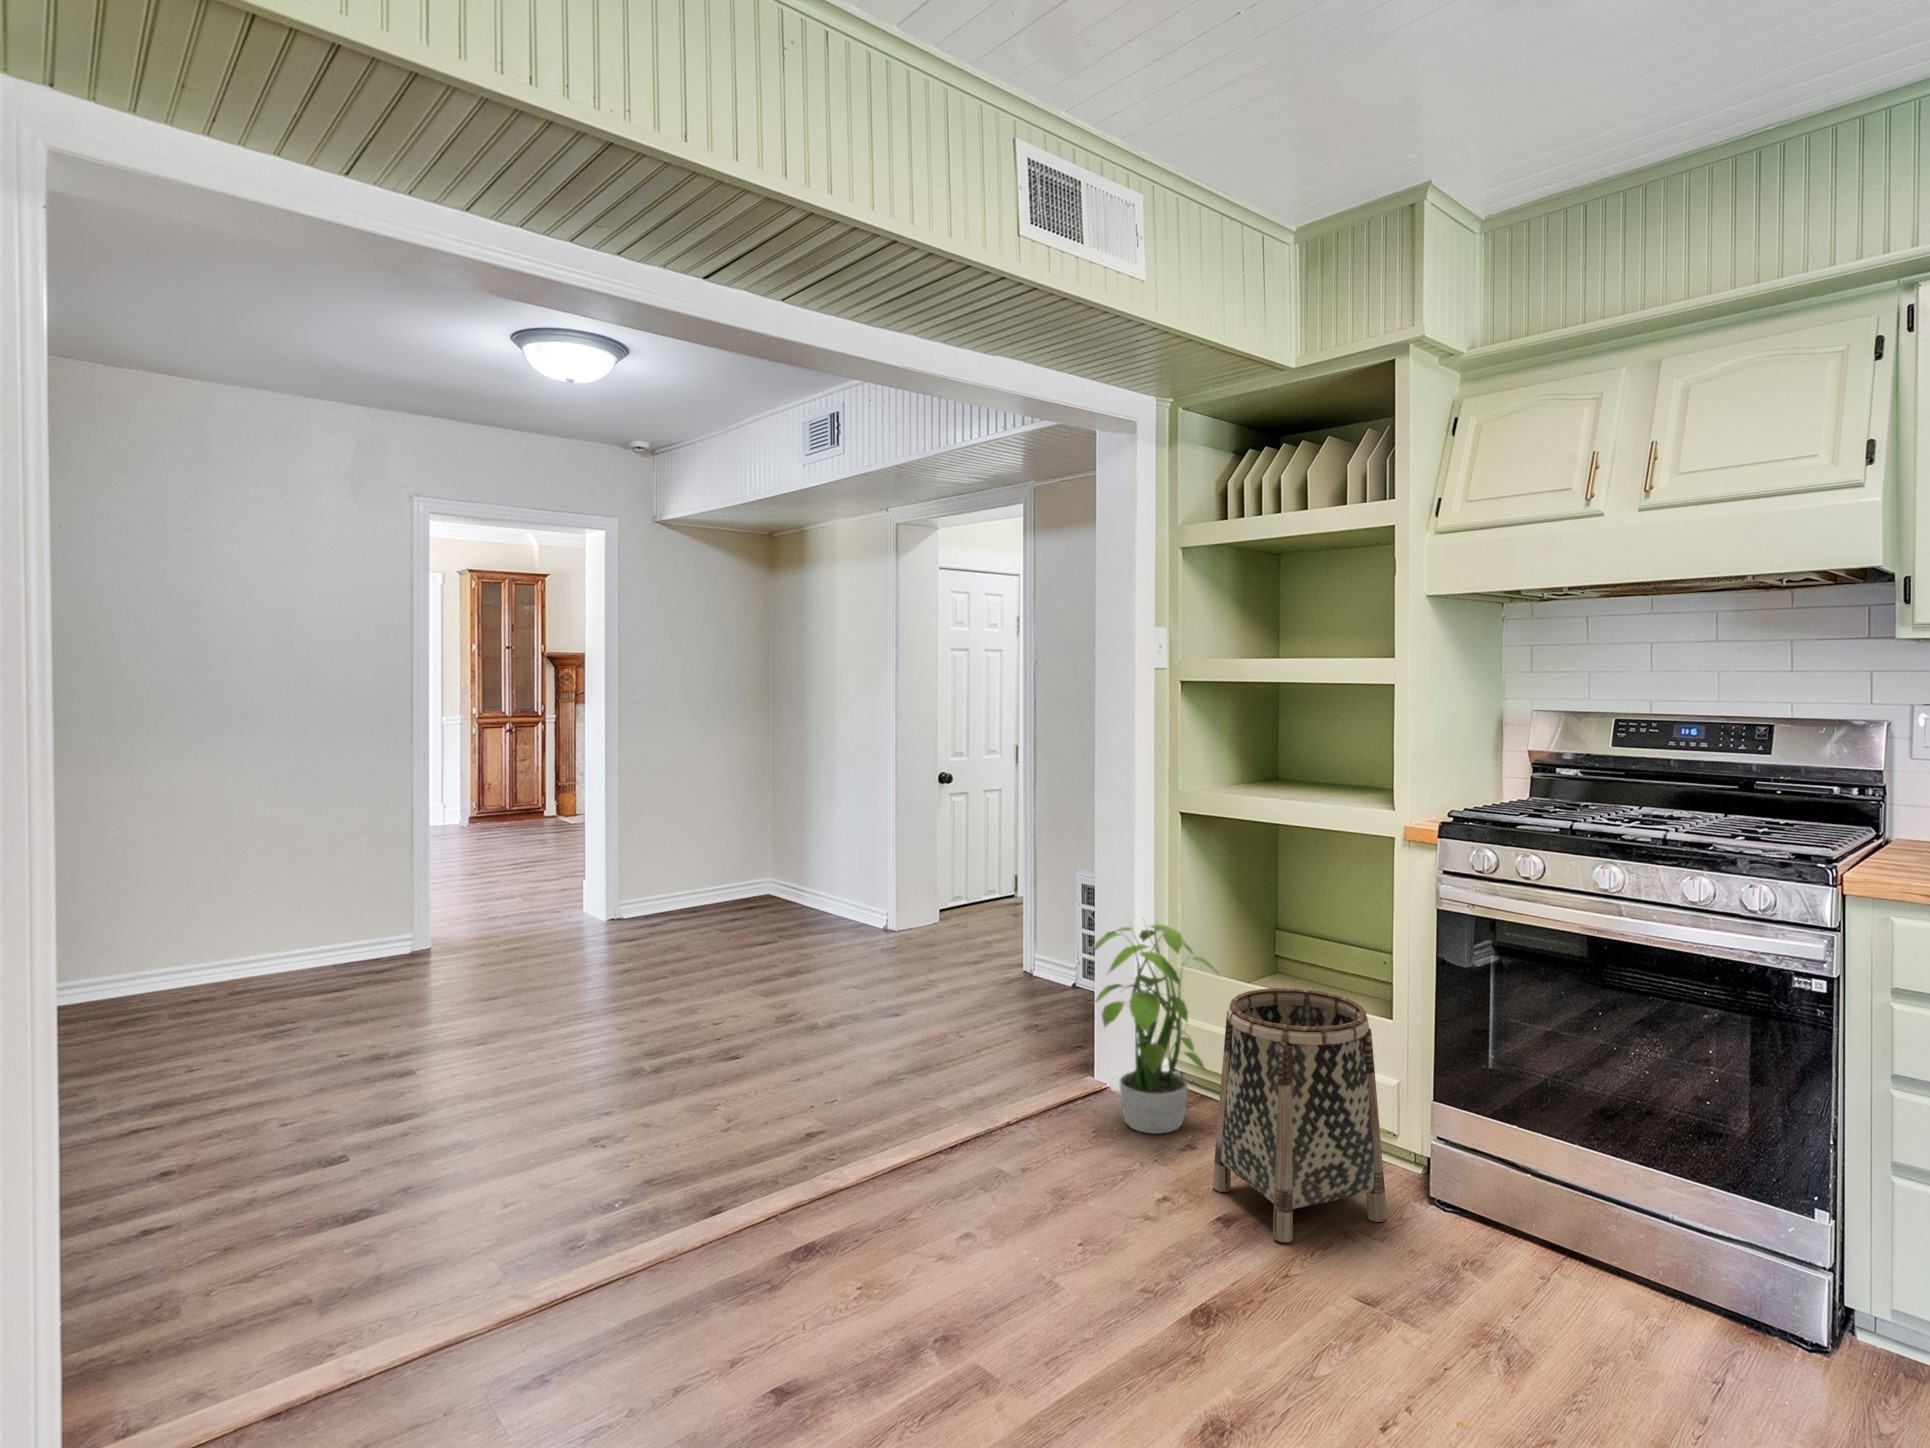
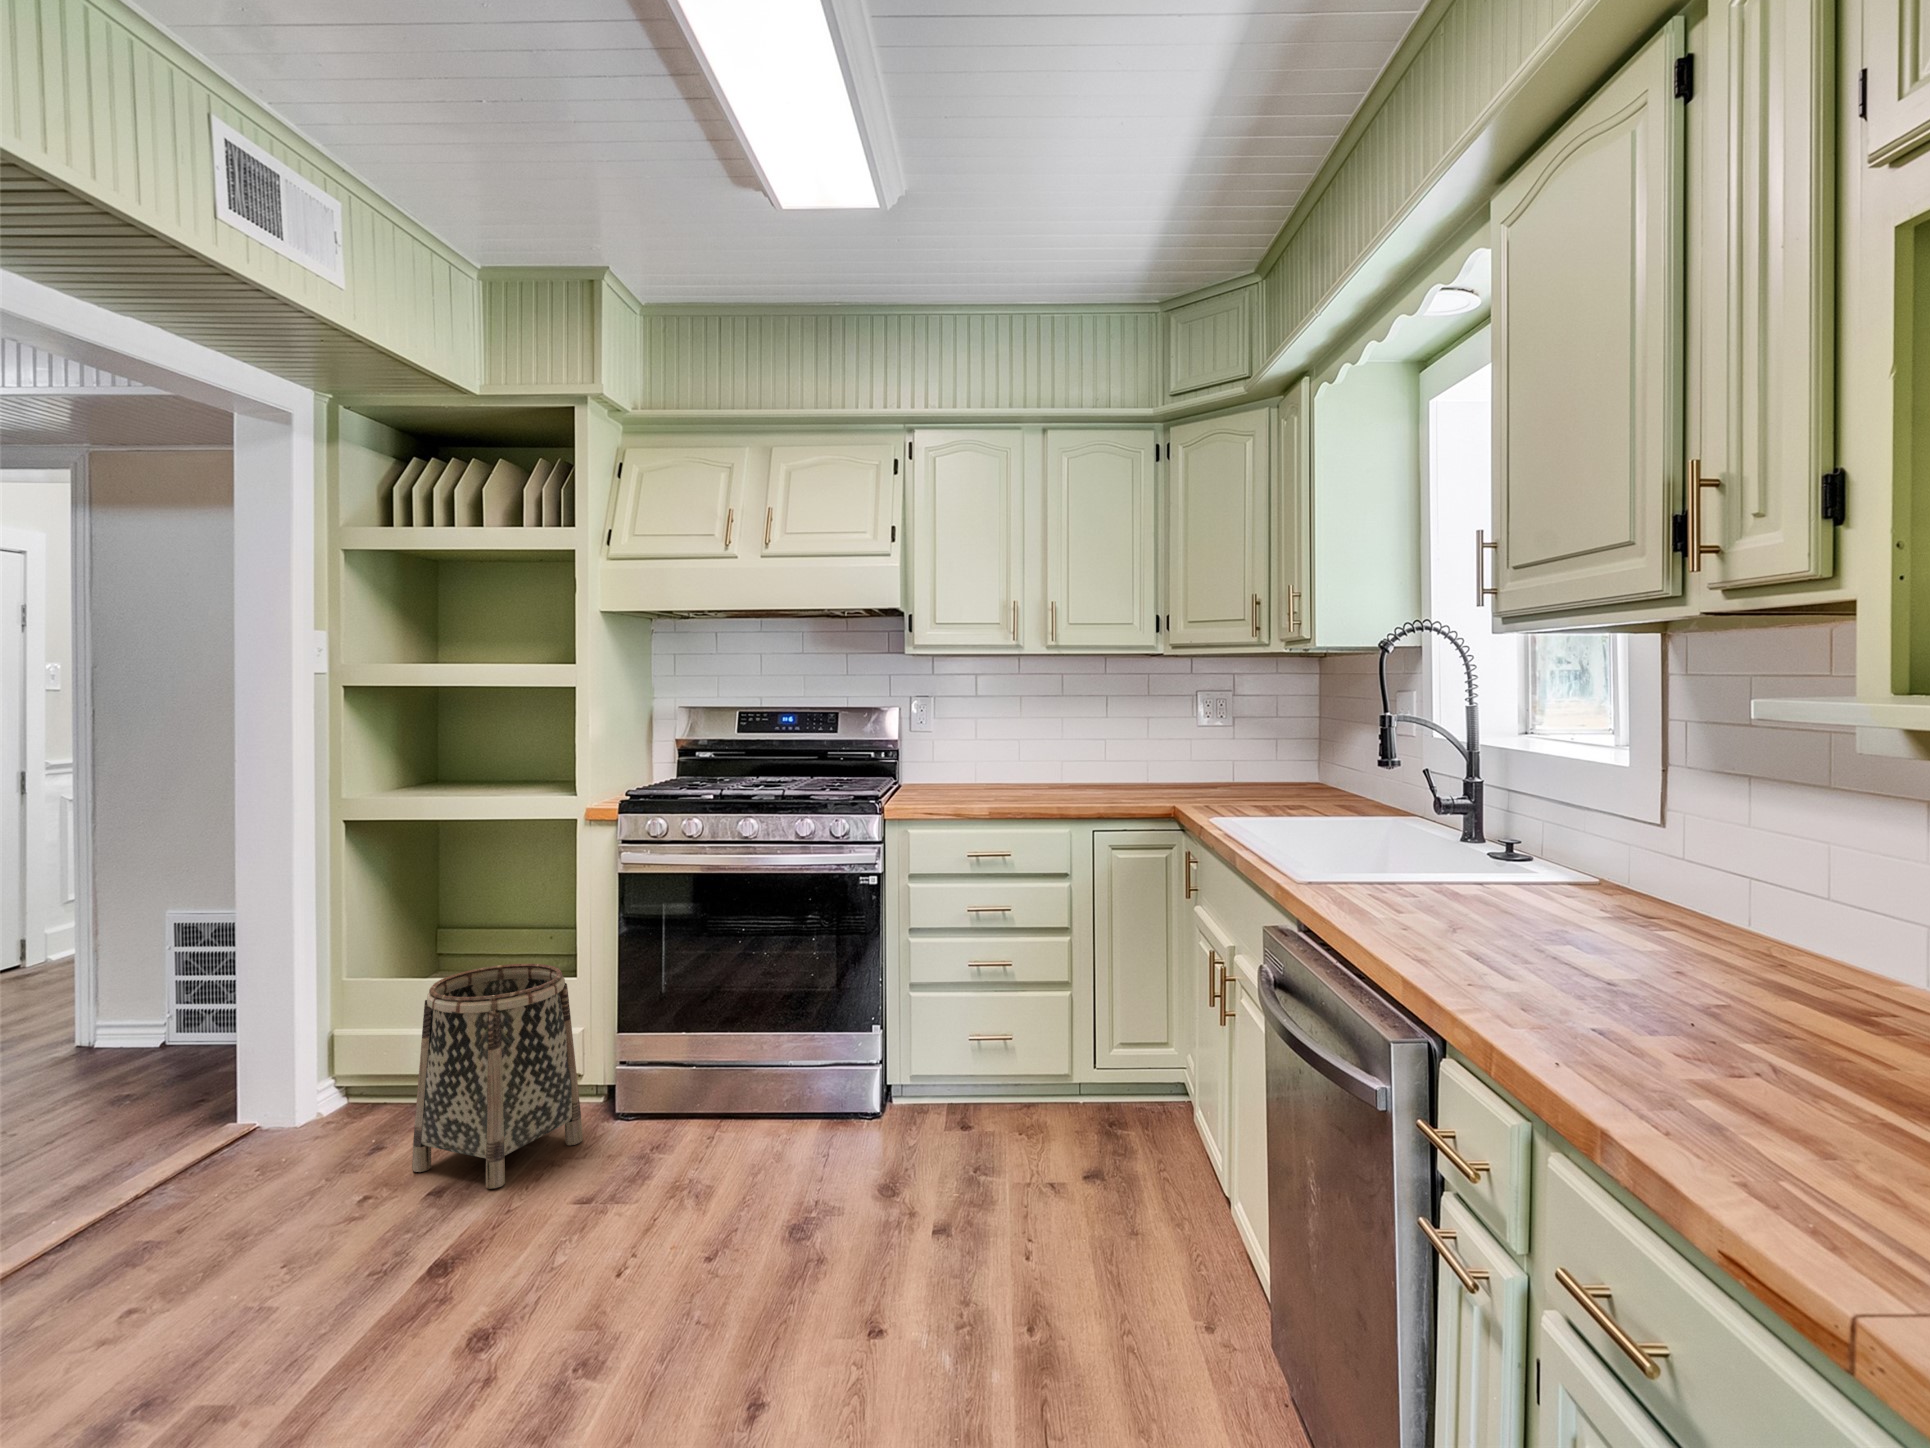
potted plant: present [1093,924,1219,1134] -> none [238,930,398,1152]

